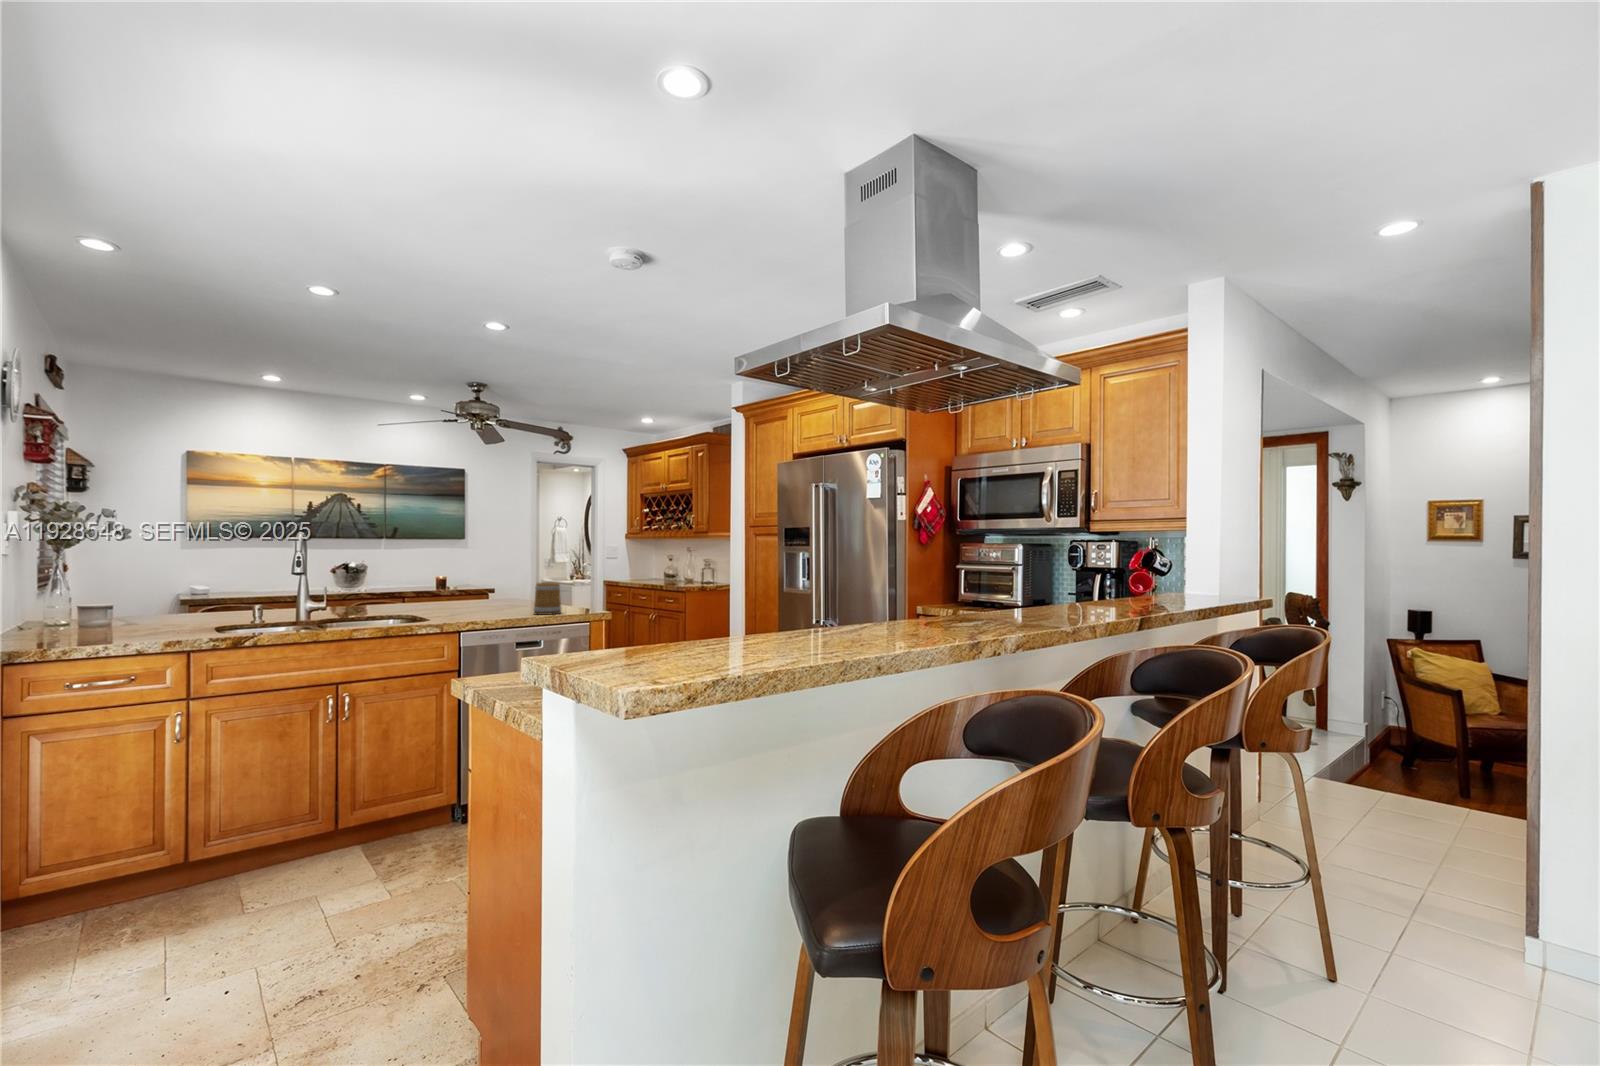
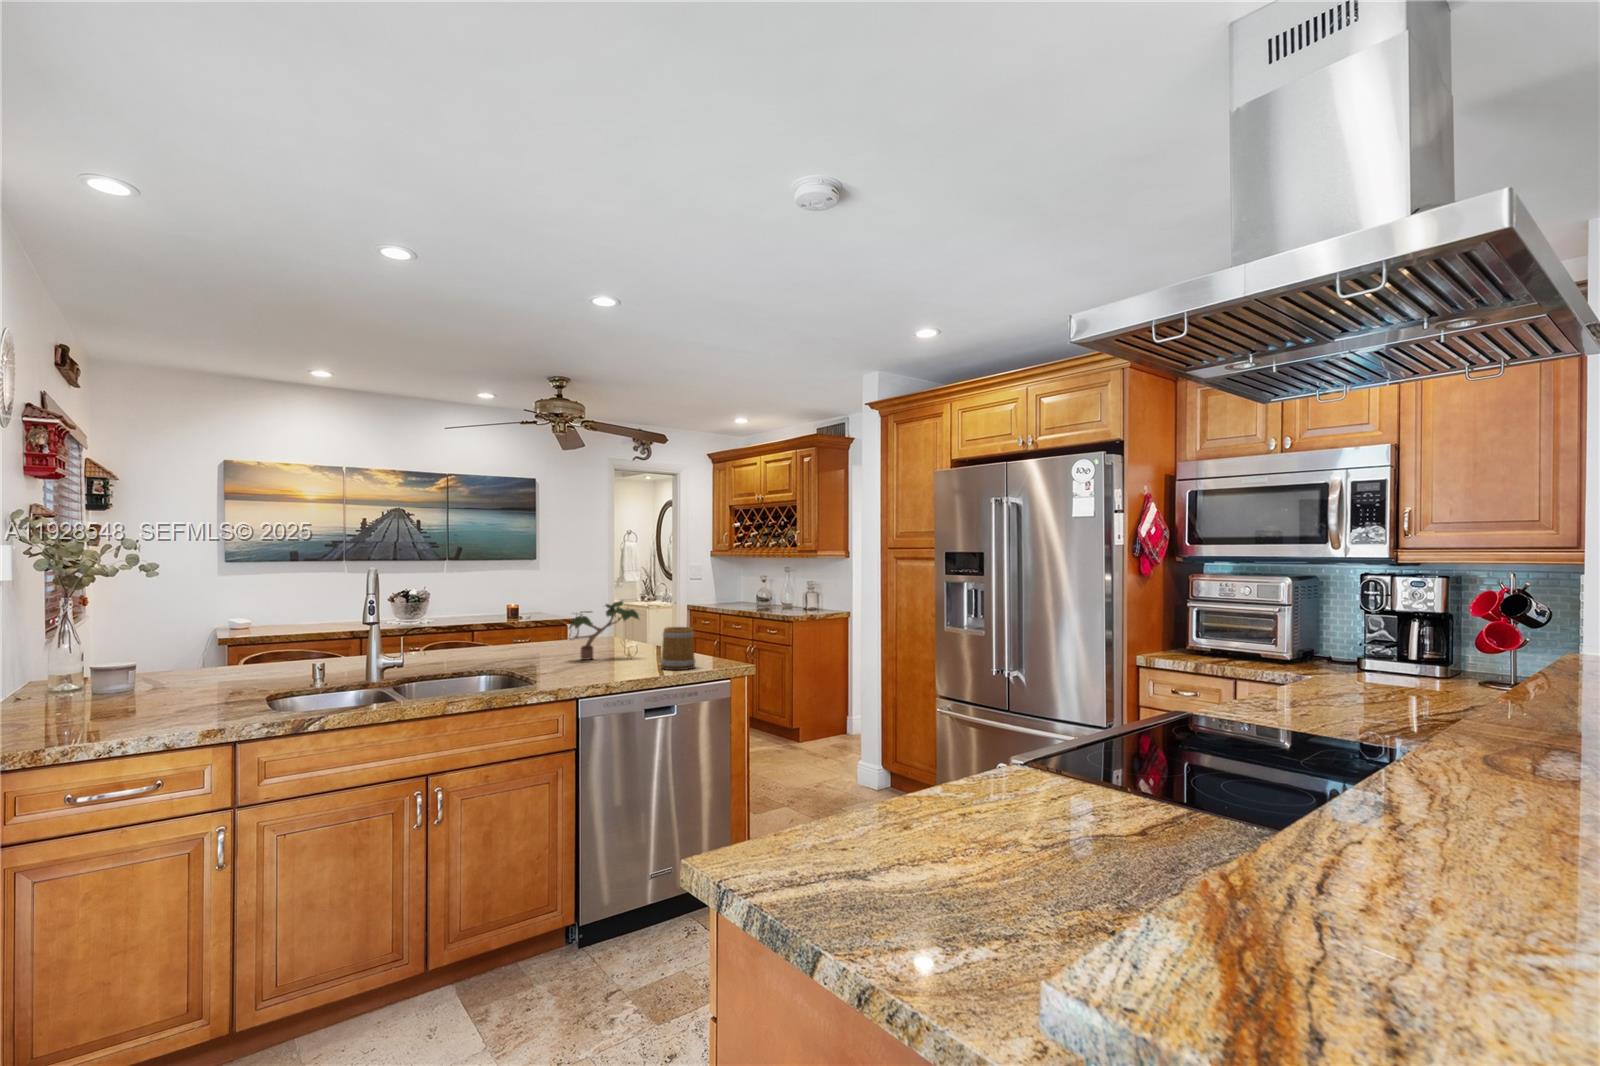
potted plant: none [460,563,532,610] -> present [569,601,639,660]

